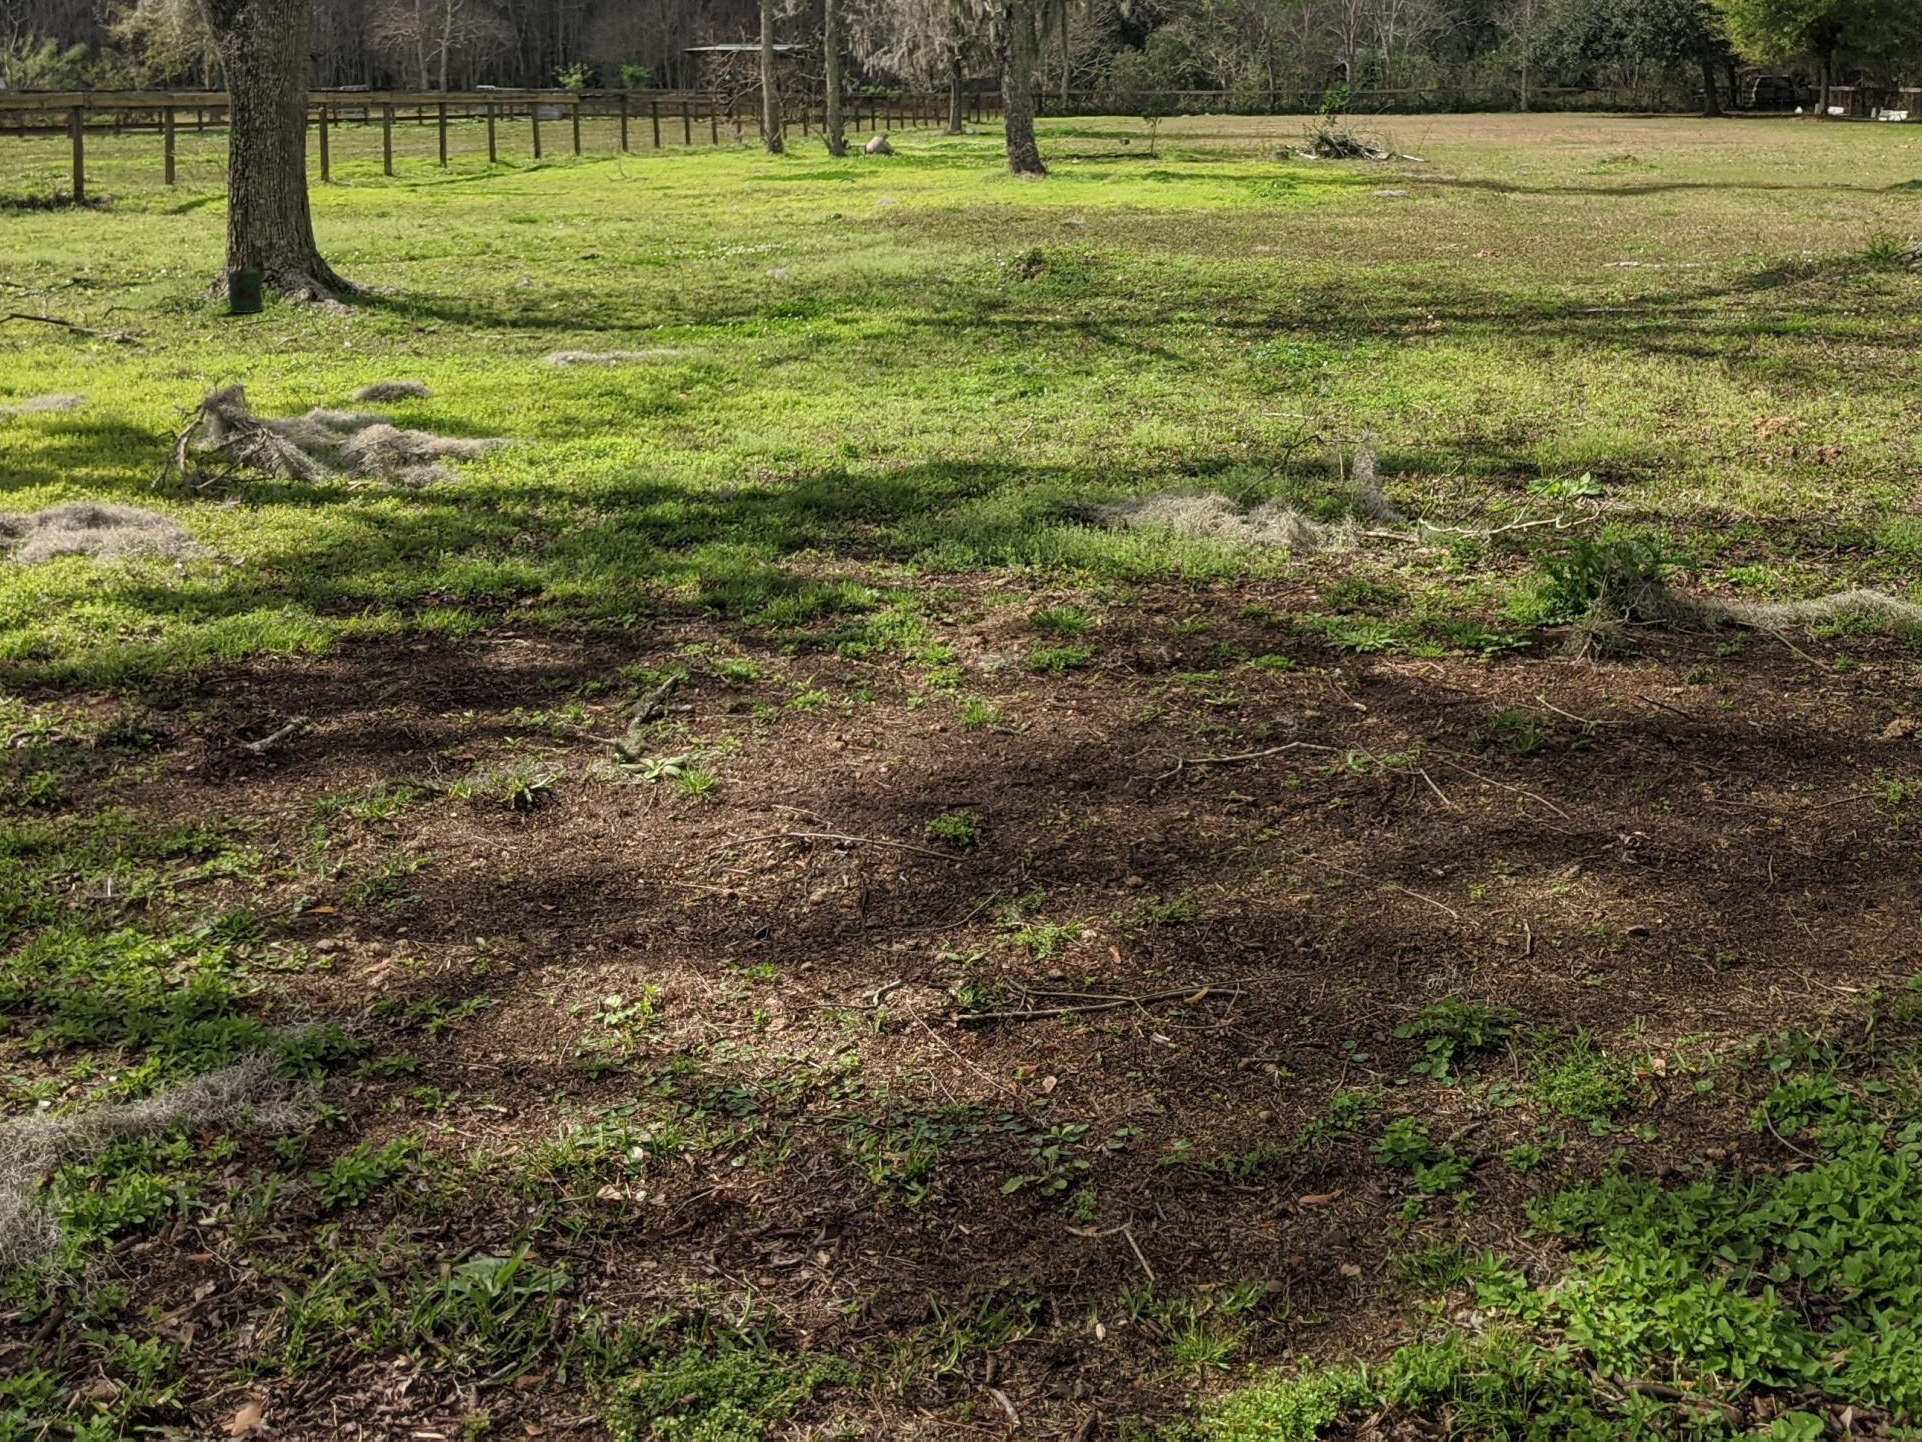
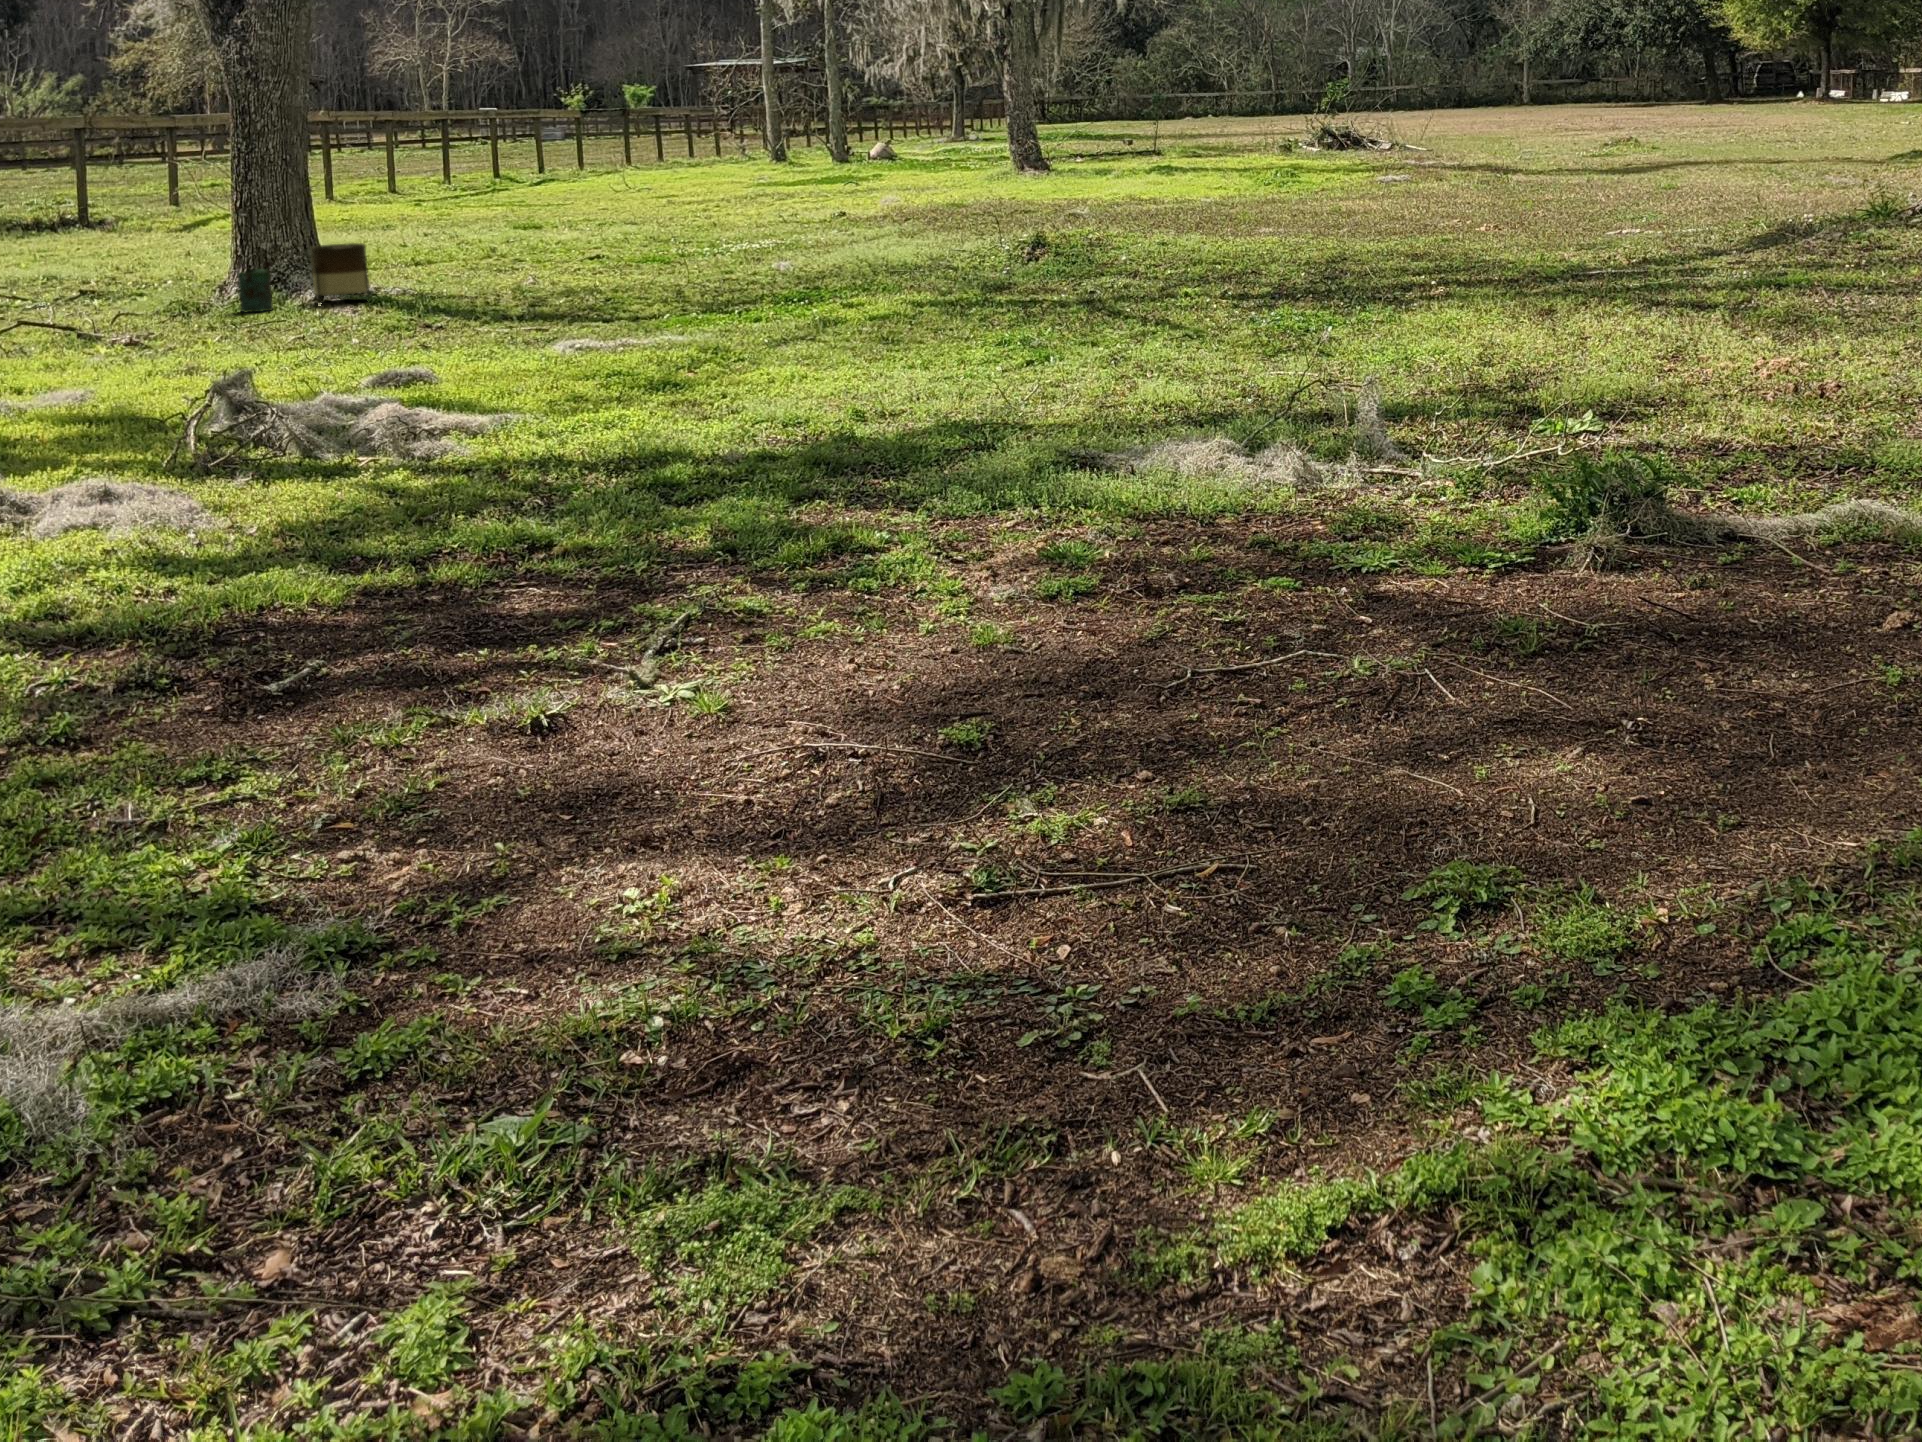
planter: none [302,245,361,318] -> present [310,243,369,315]

